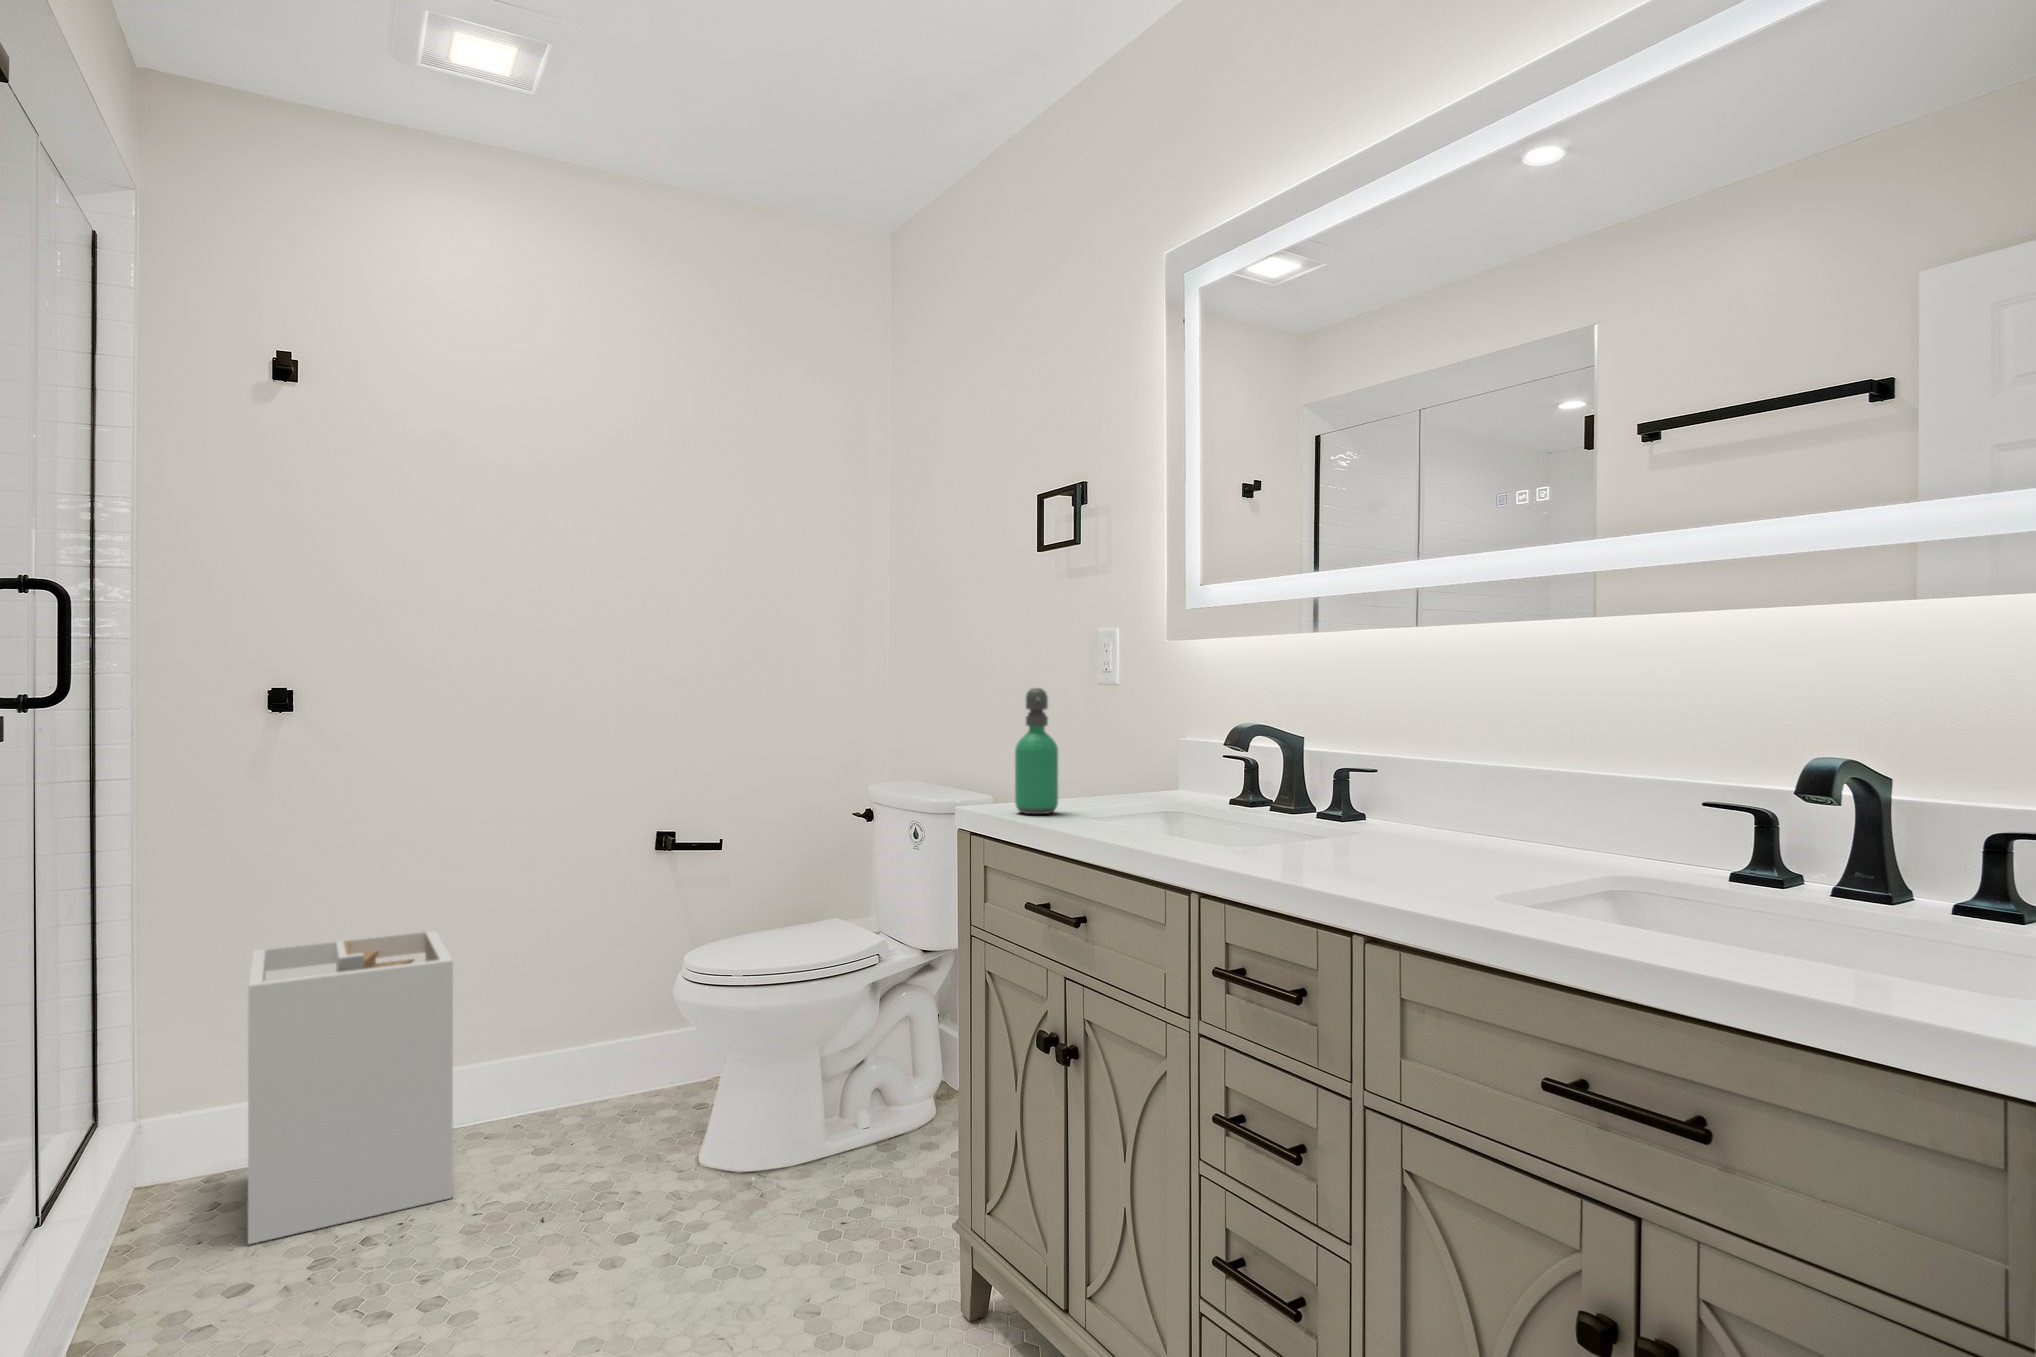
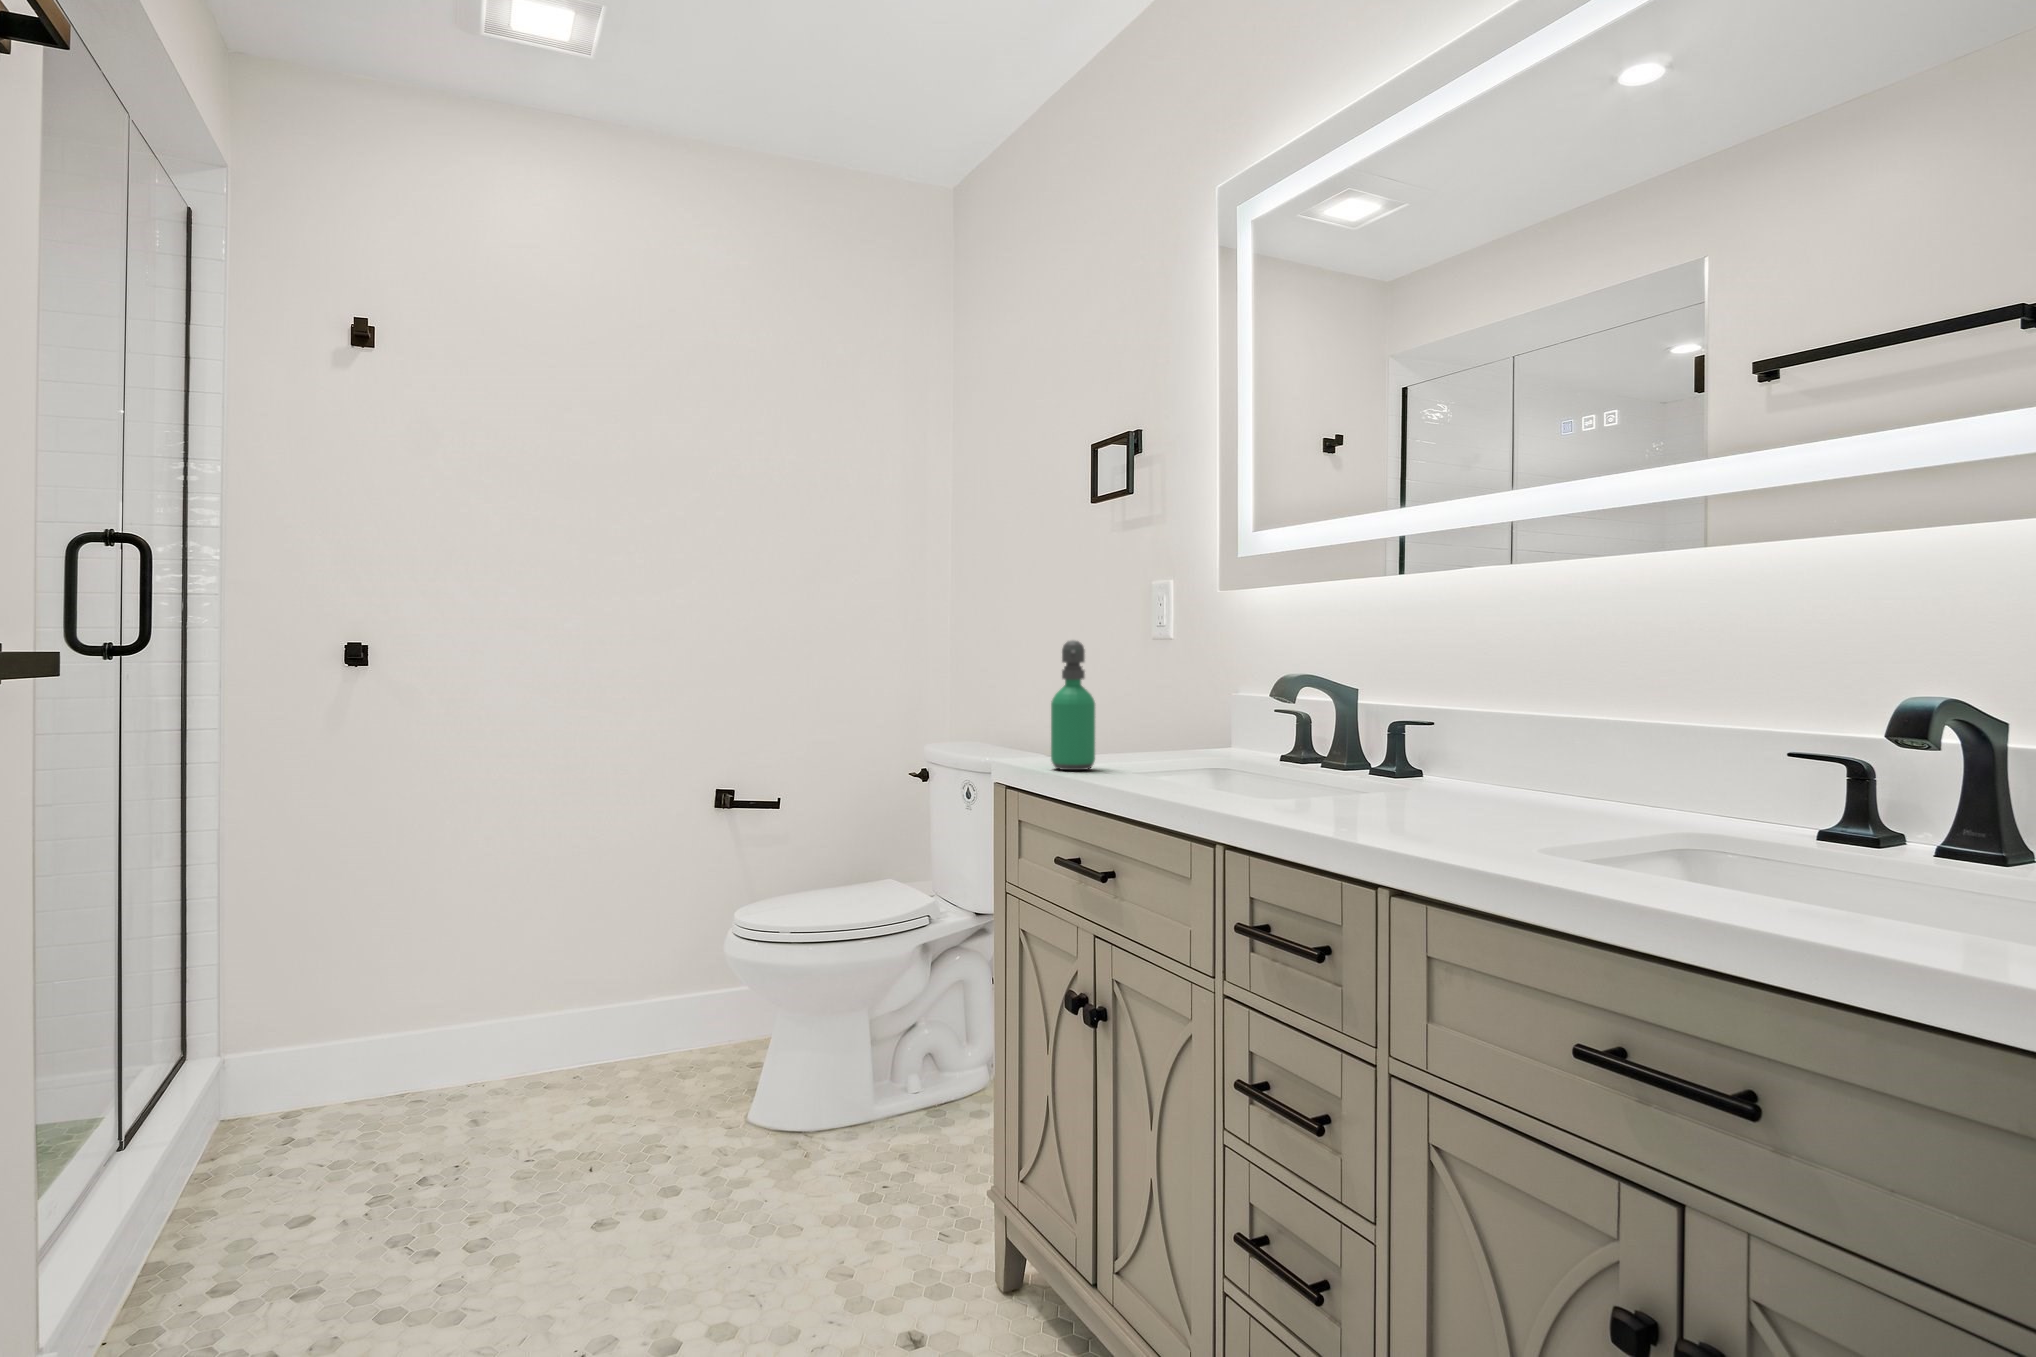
laundry hamper: present [248,931,453,1244] -> none [323,883,516,1174]

